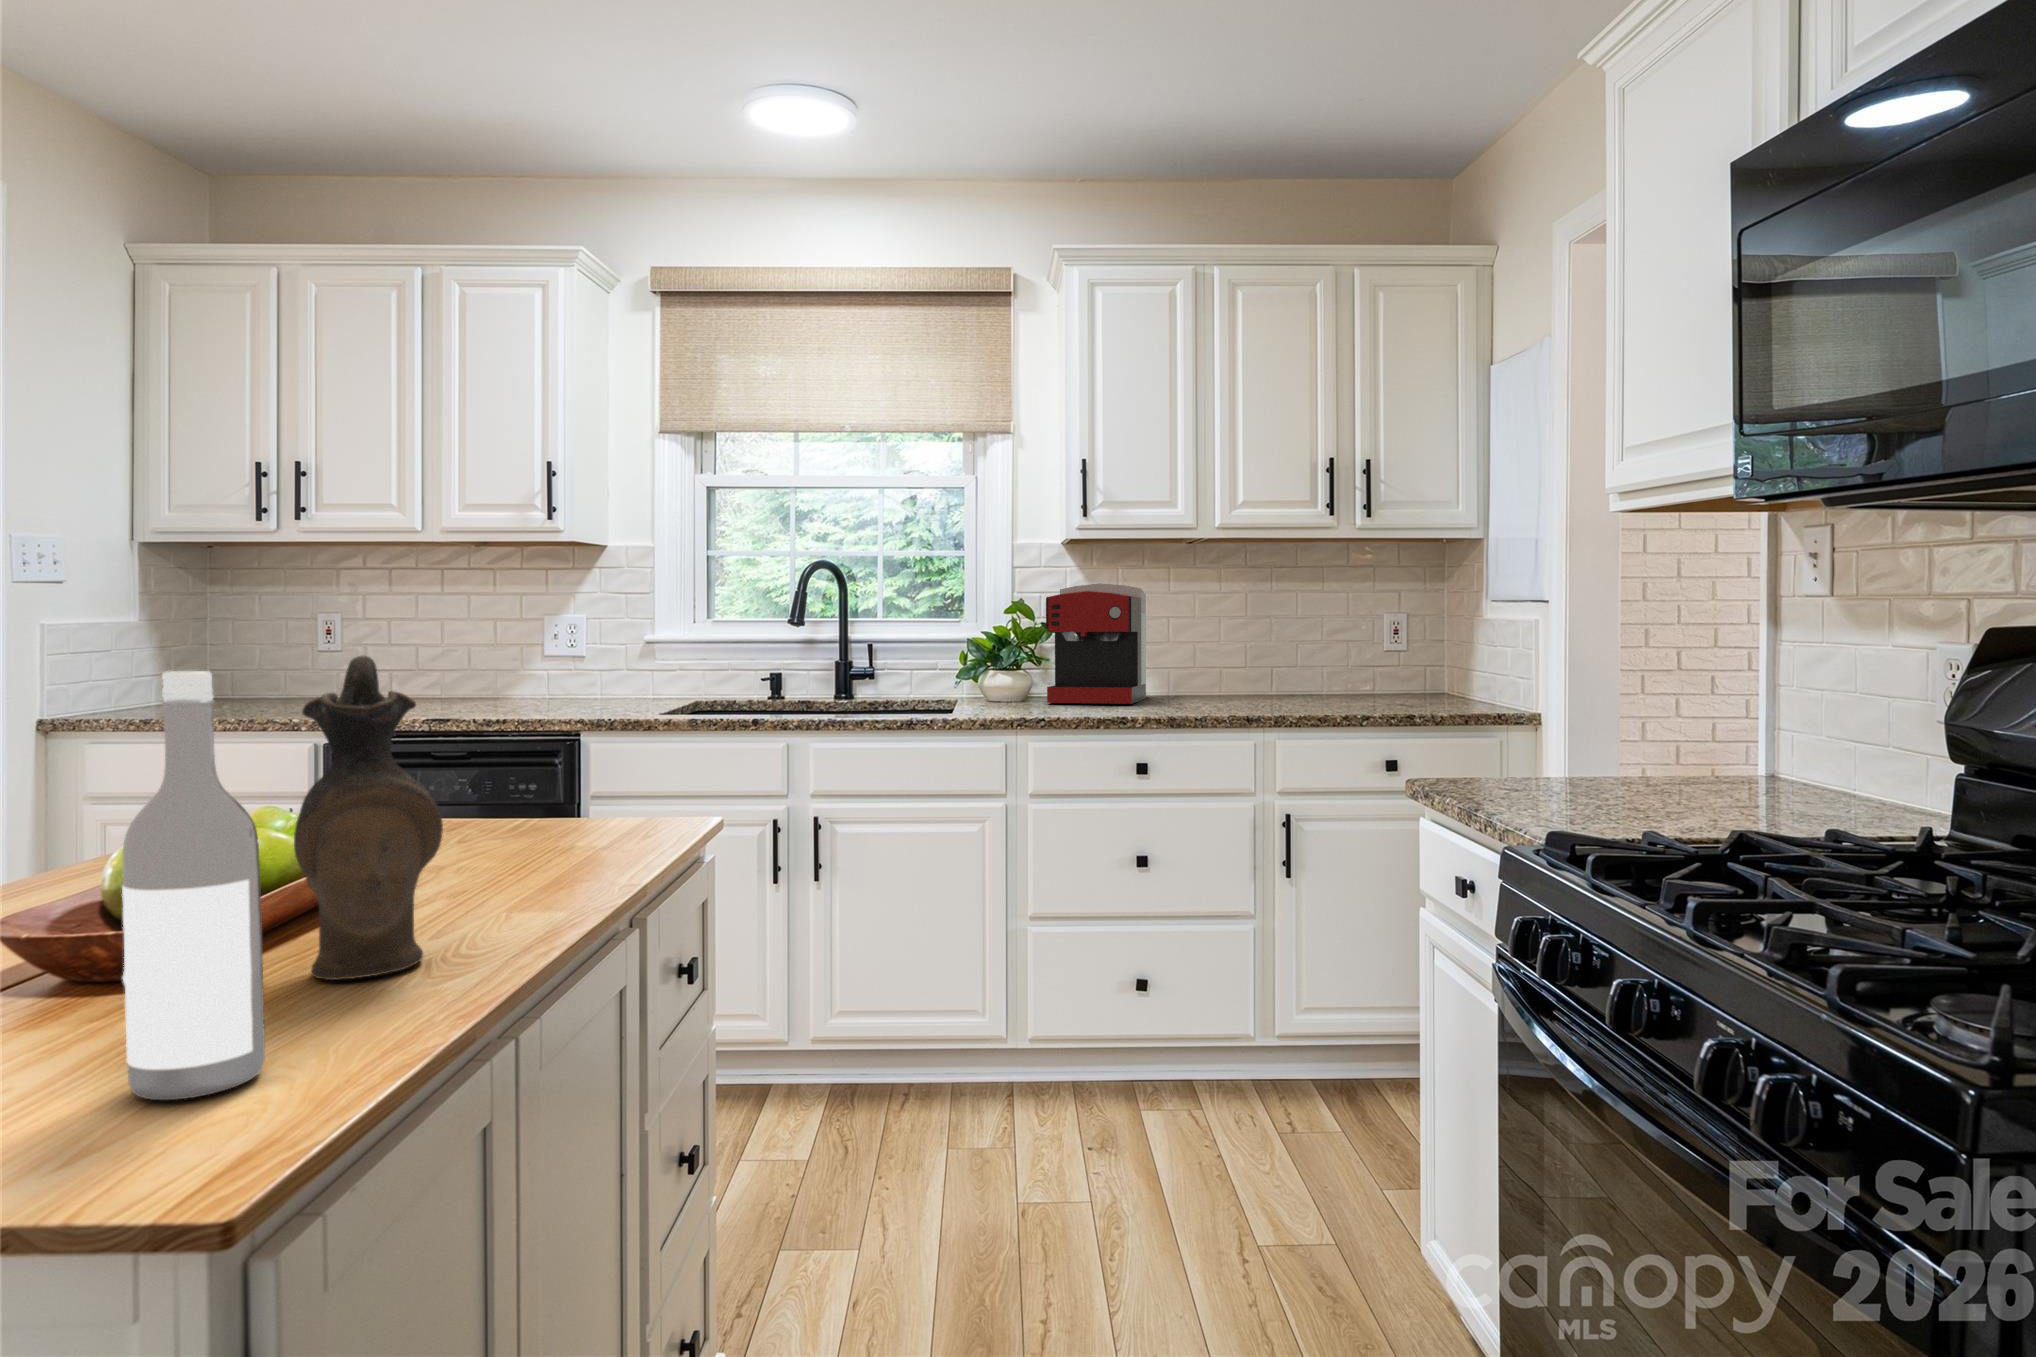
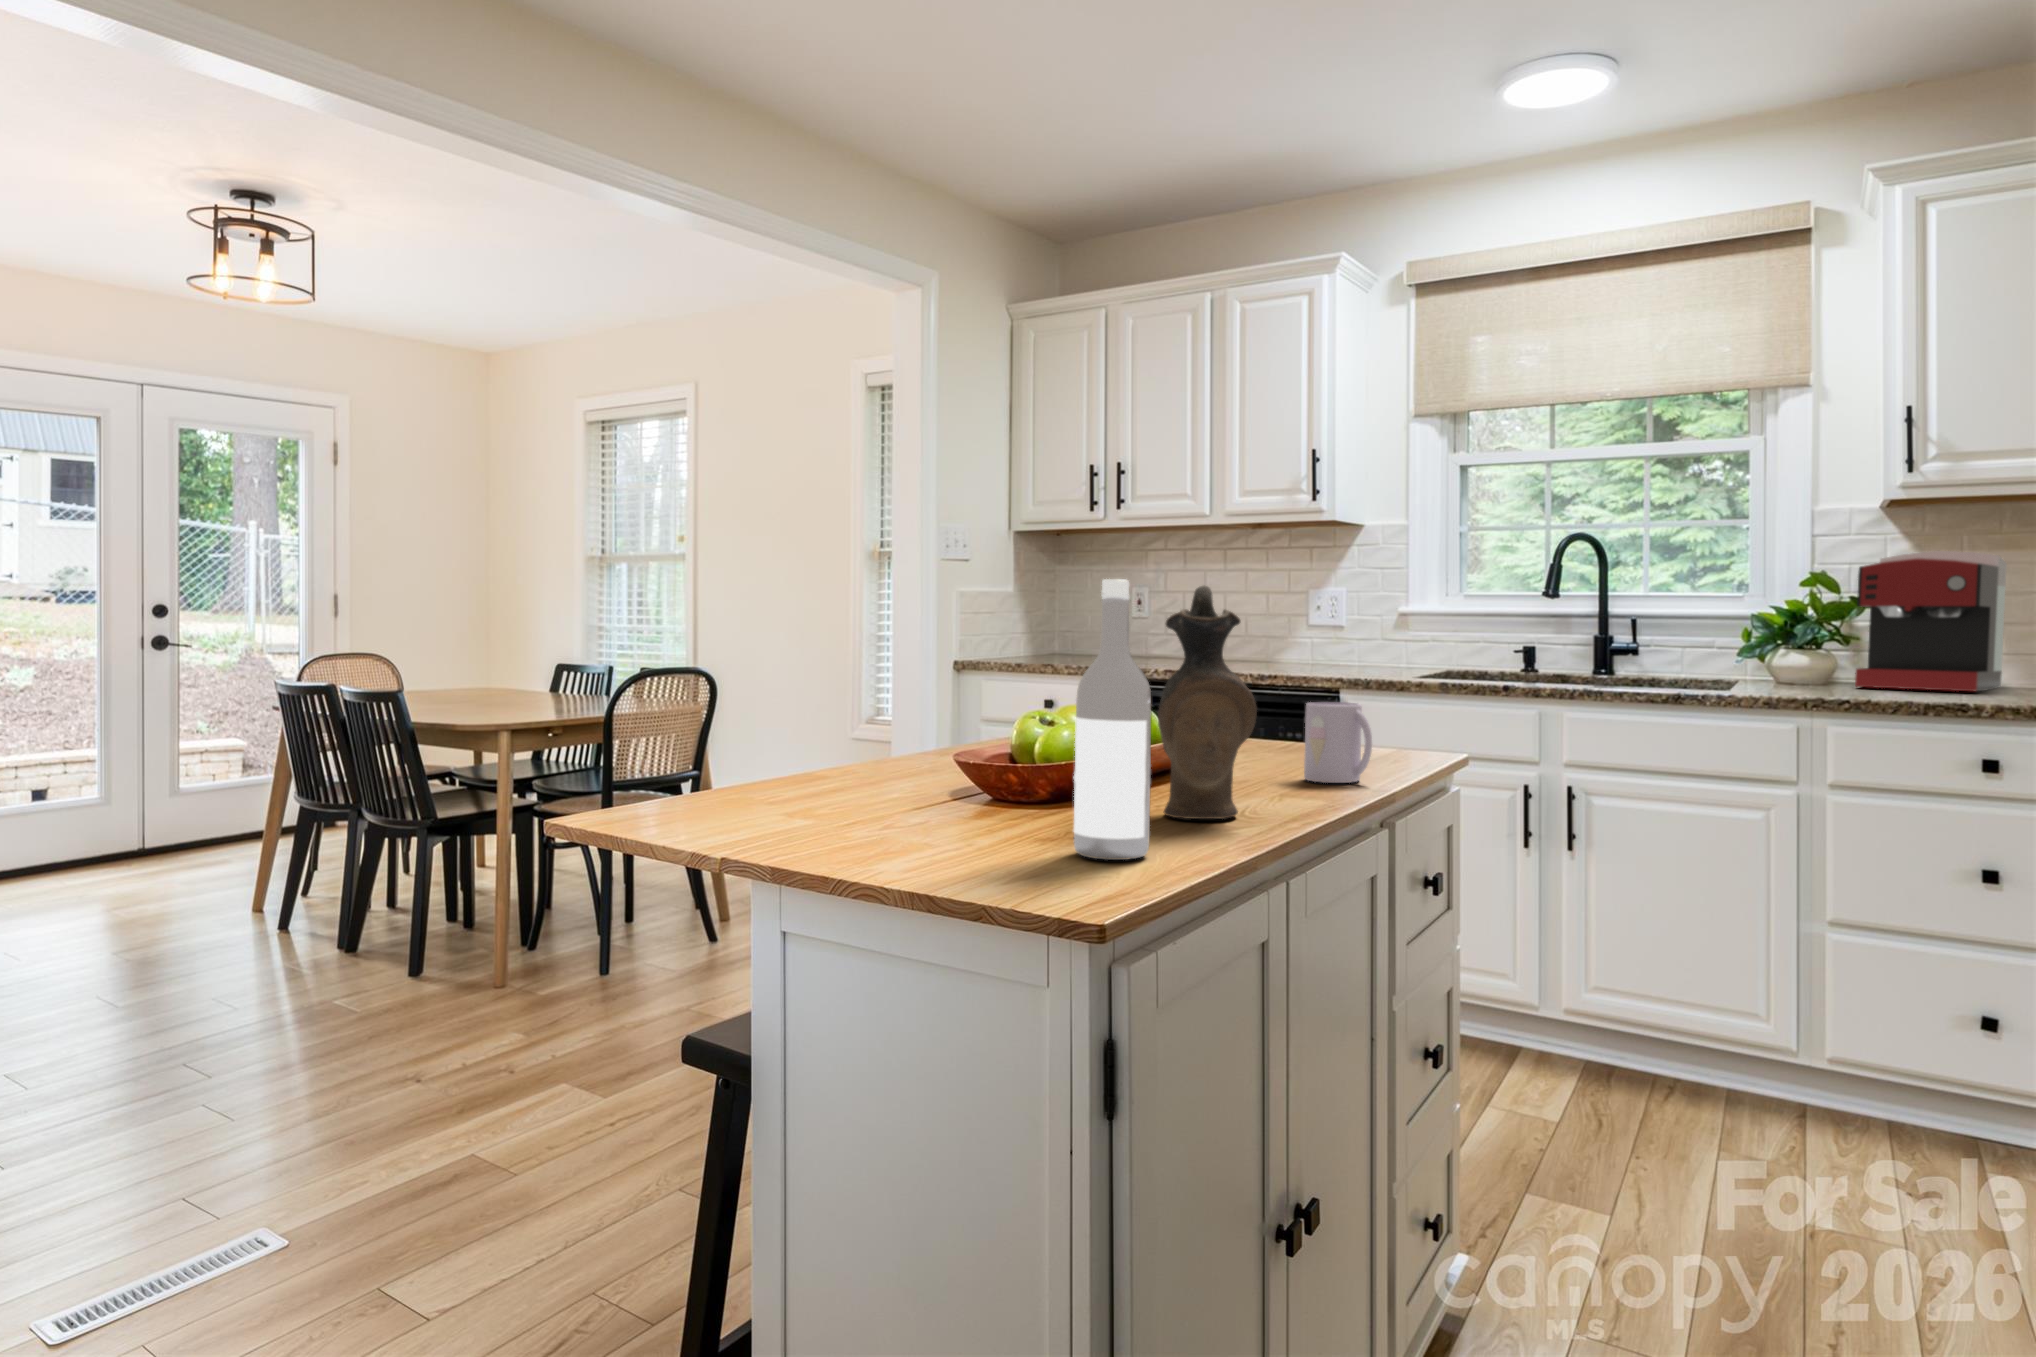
mug: none [523,777,607,880] -> present [1304,702,1372,783]

